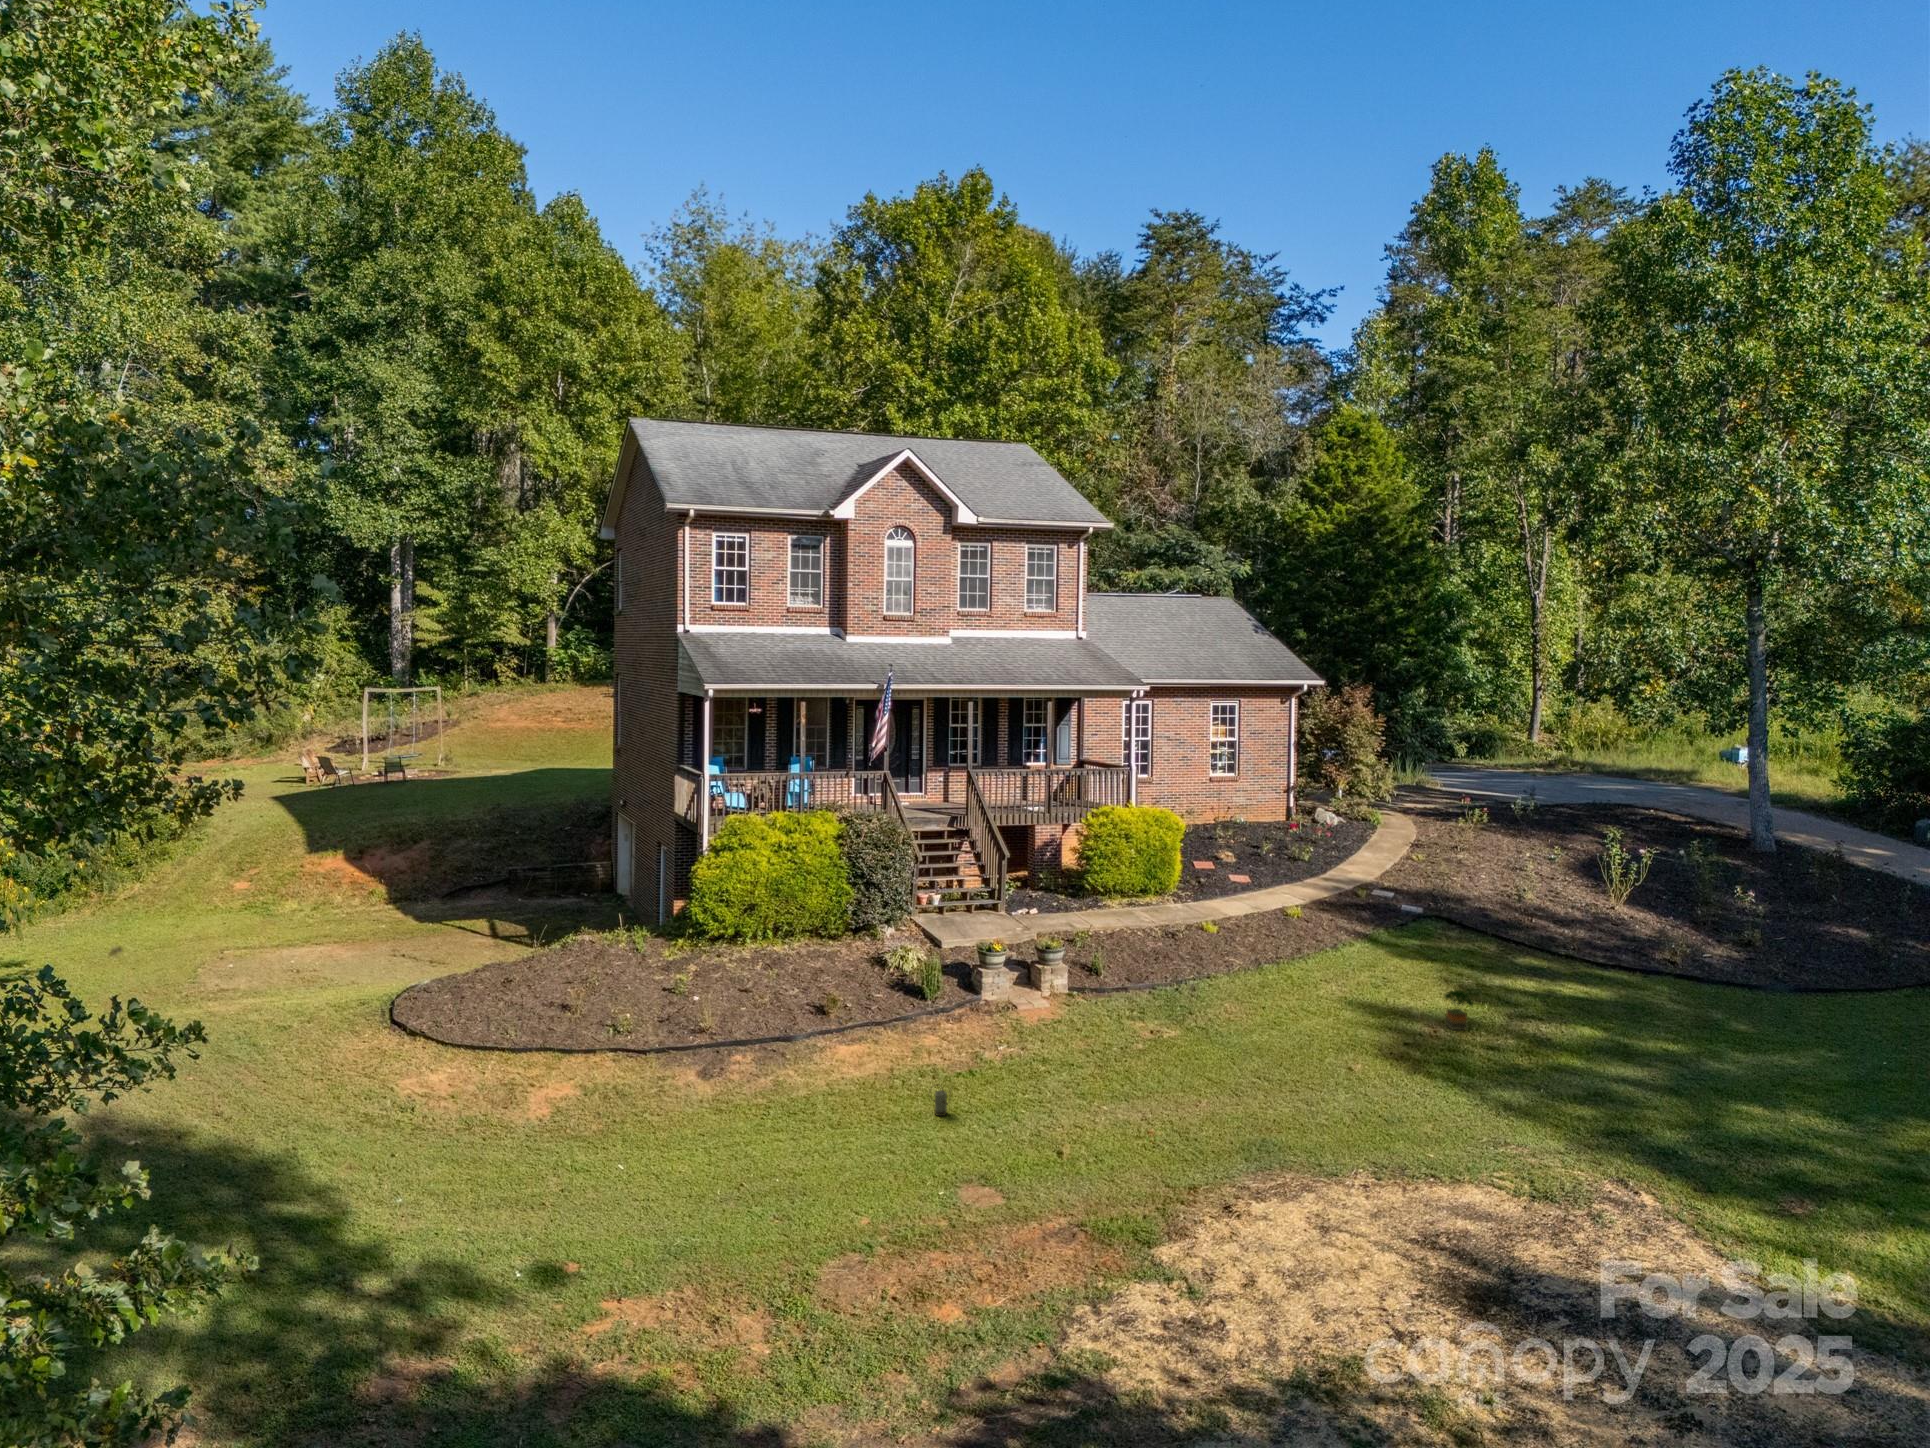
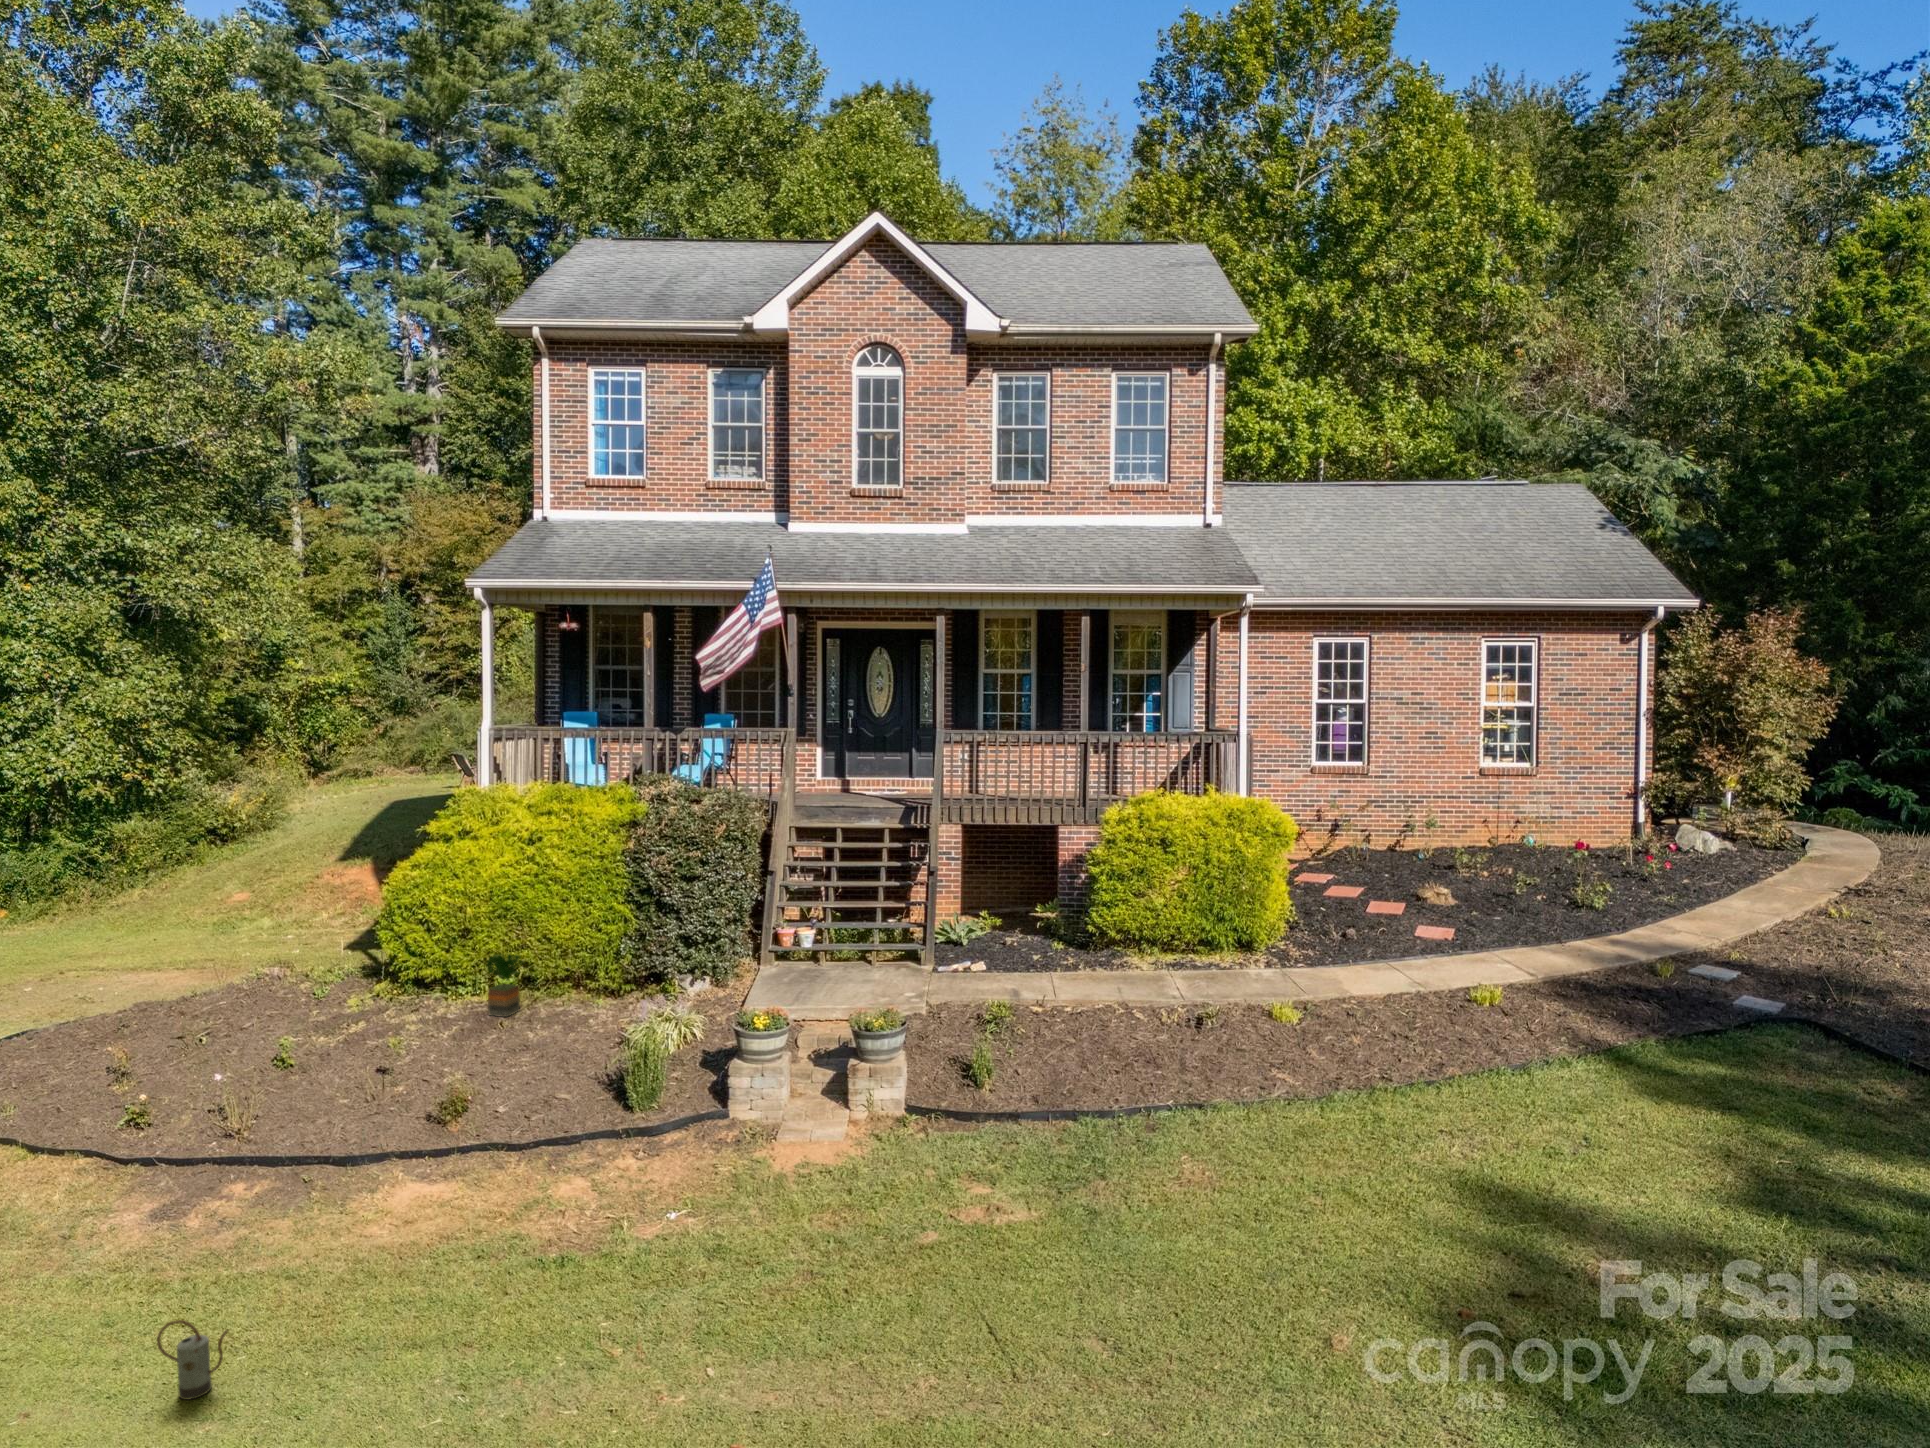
potted tree: present [1445,990,1473,1030] -> present [487,954,524,1017]

